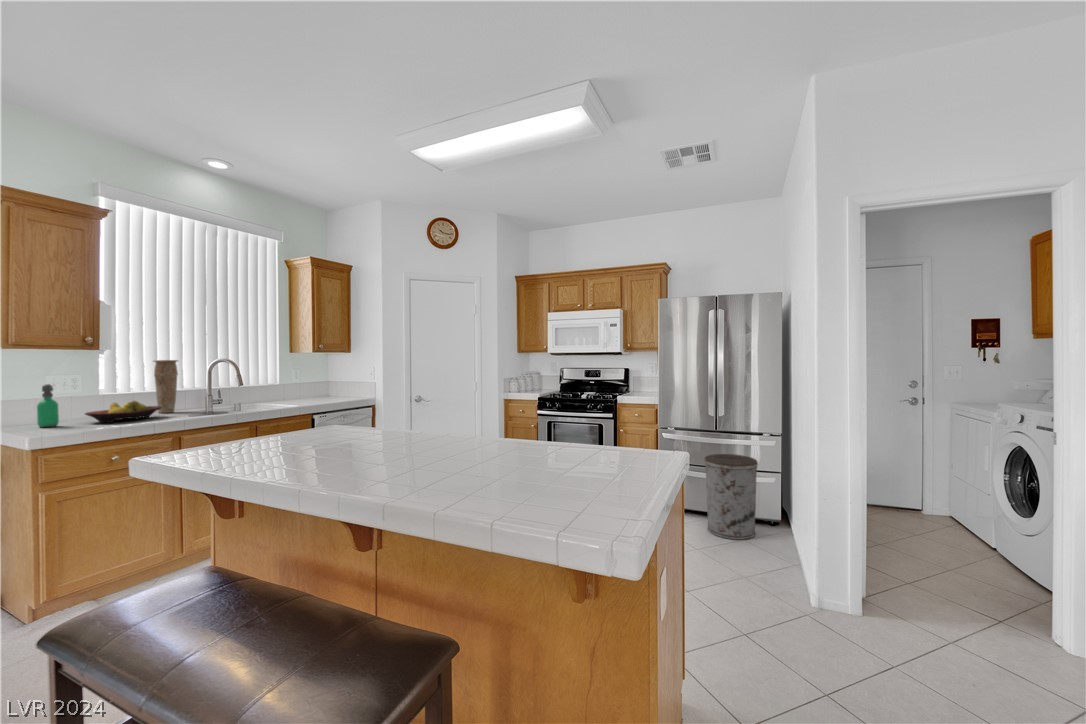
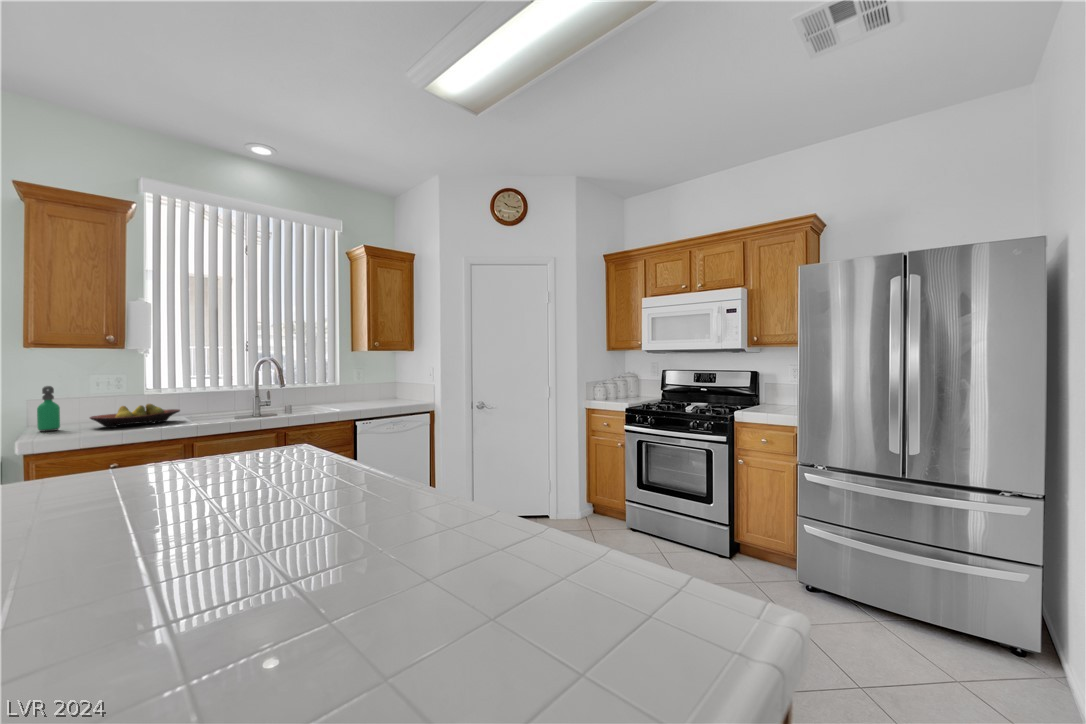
vase: present [154,360,178,413] -> none [187,360,214,416]
trash can: present [705,454,758,540] -> none [875,519,988,686]

